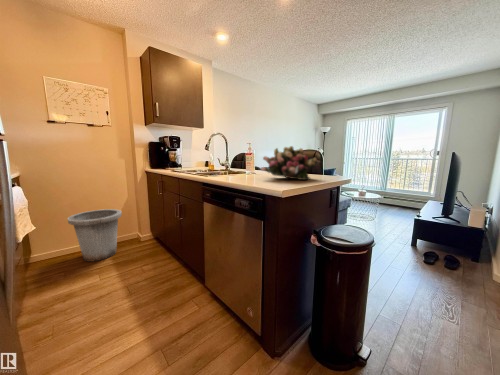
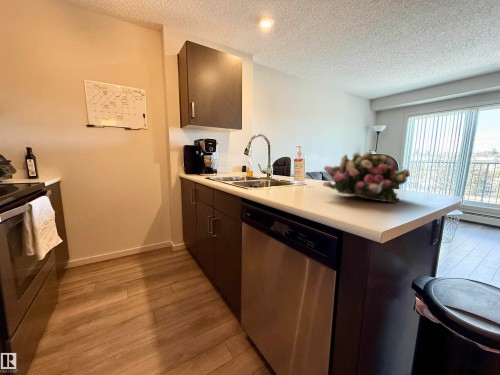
trash can: present [68,209,122,262] -> none [102,216,154,273]

